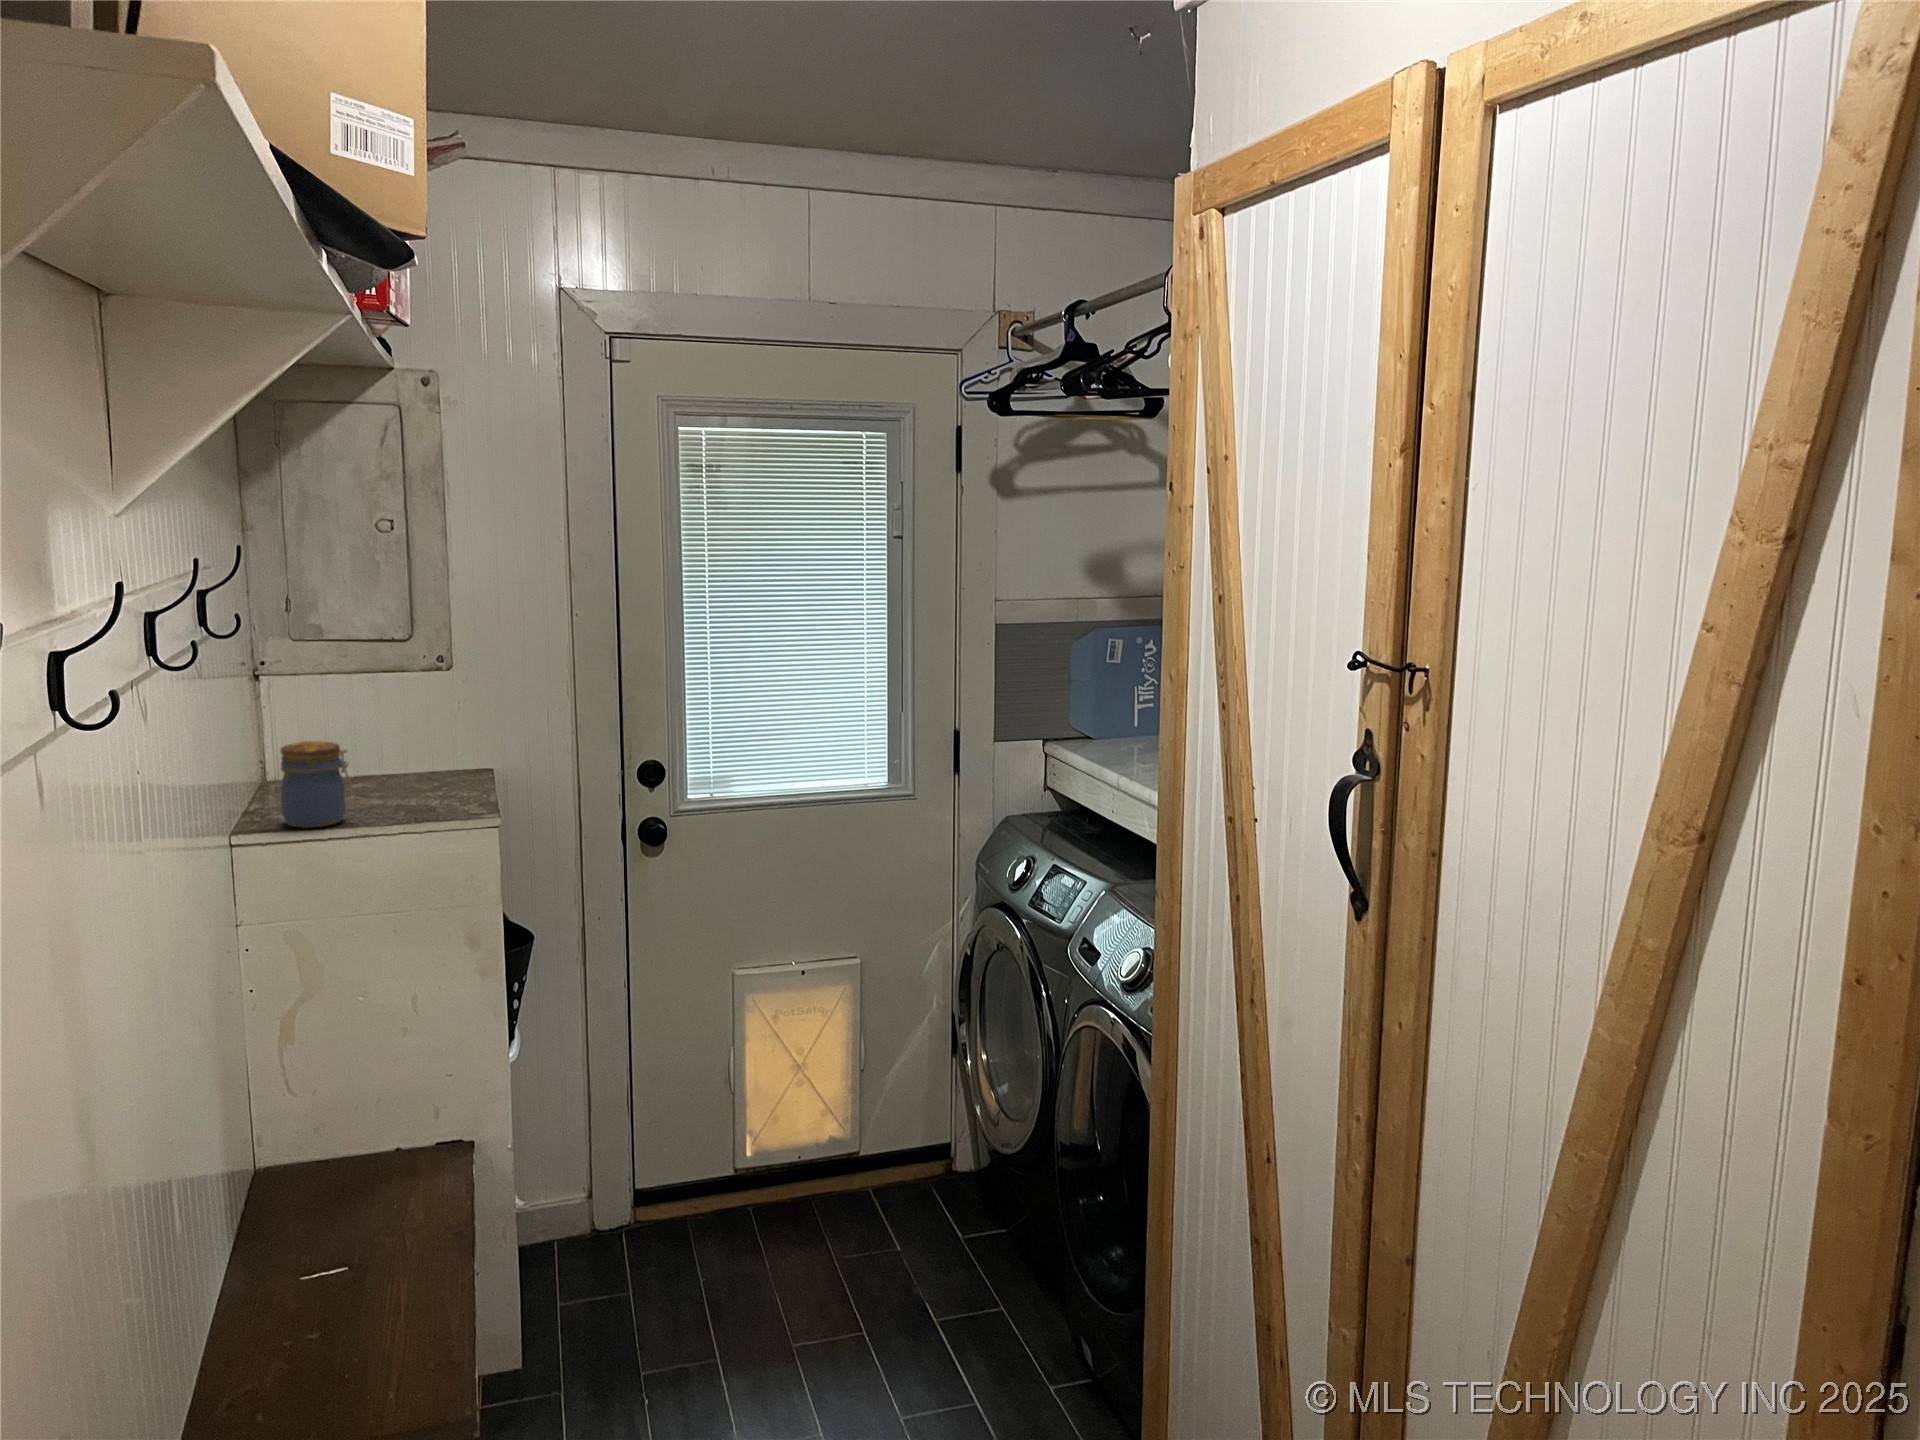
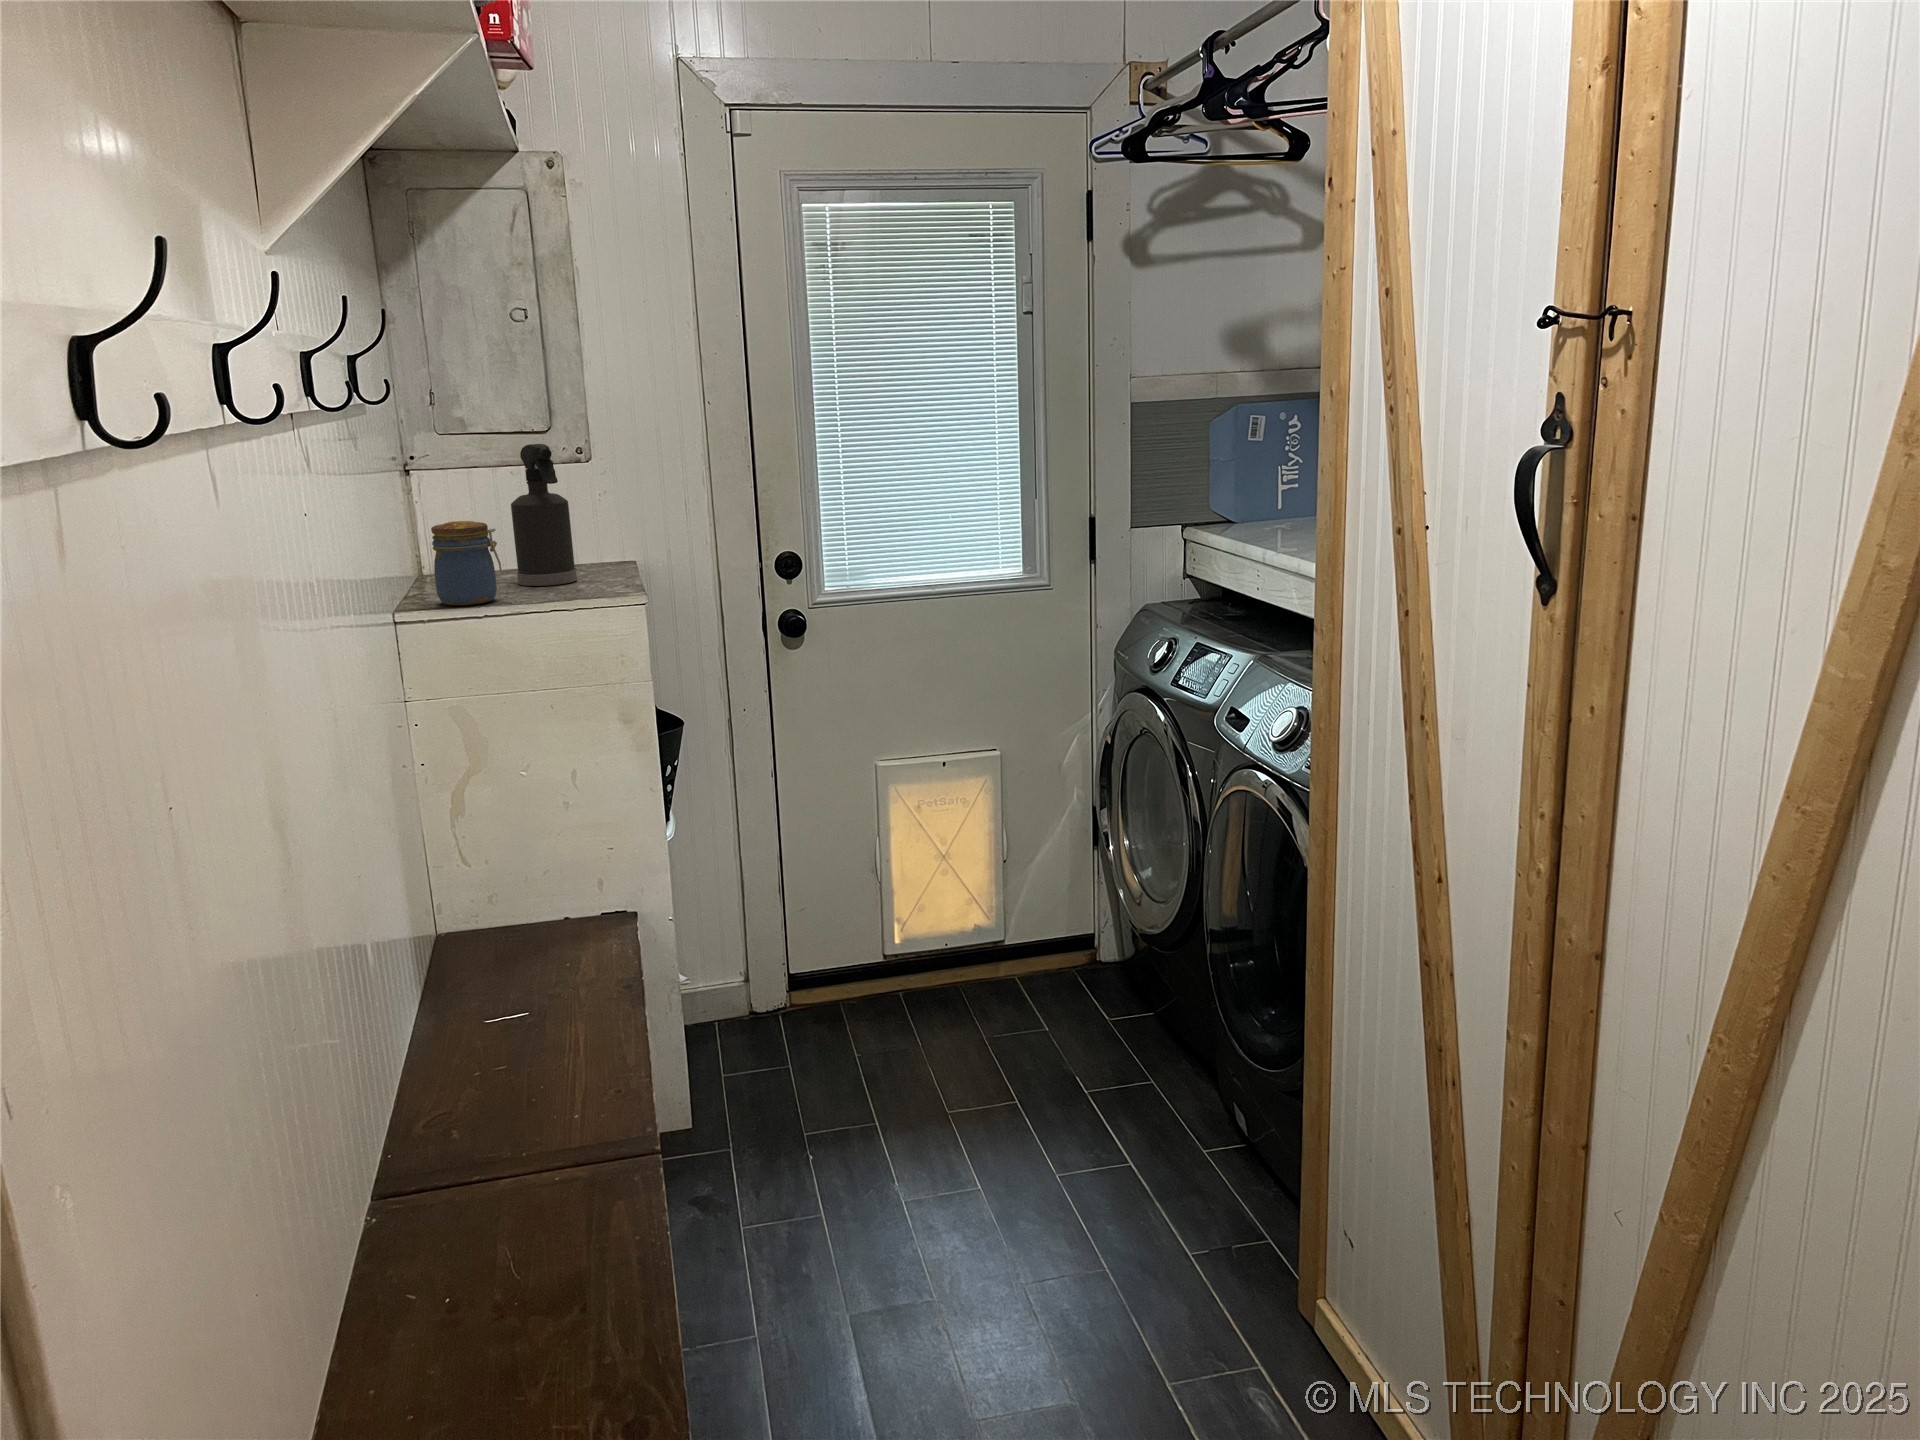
spray bottle: none [366,659,431,802] -> present [511,444,577,586]

